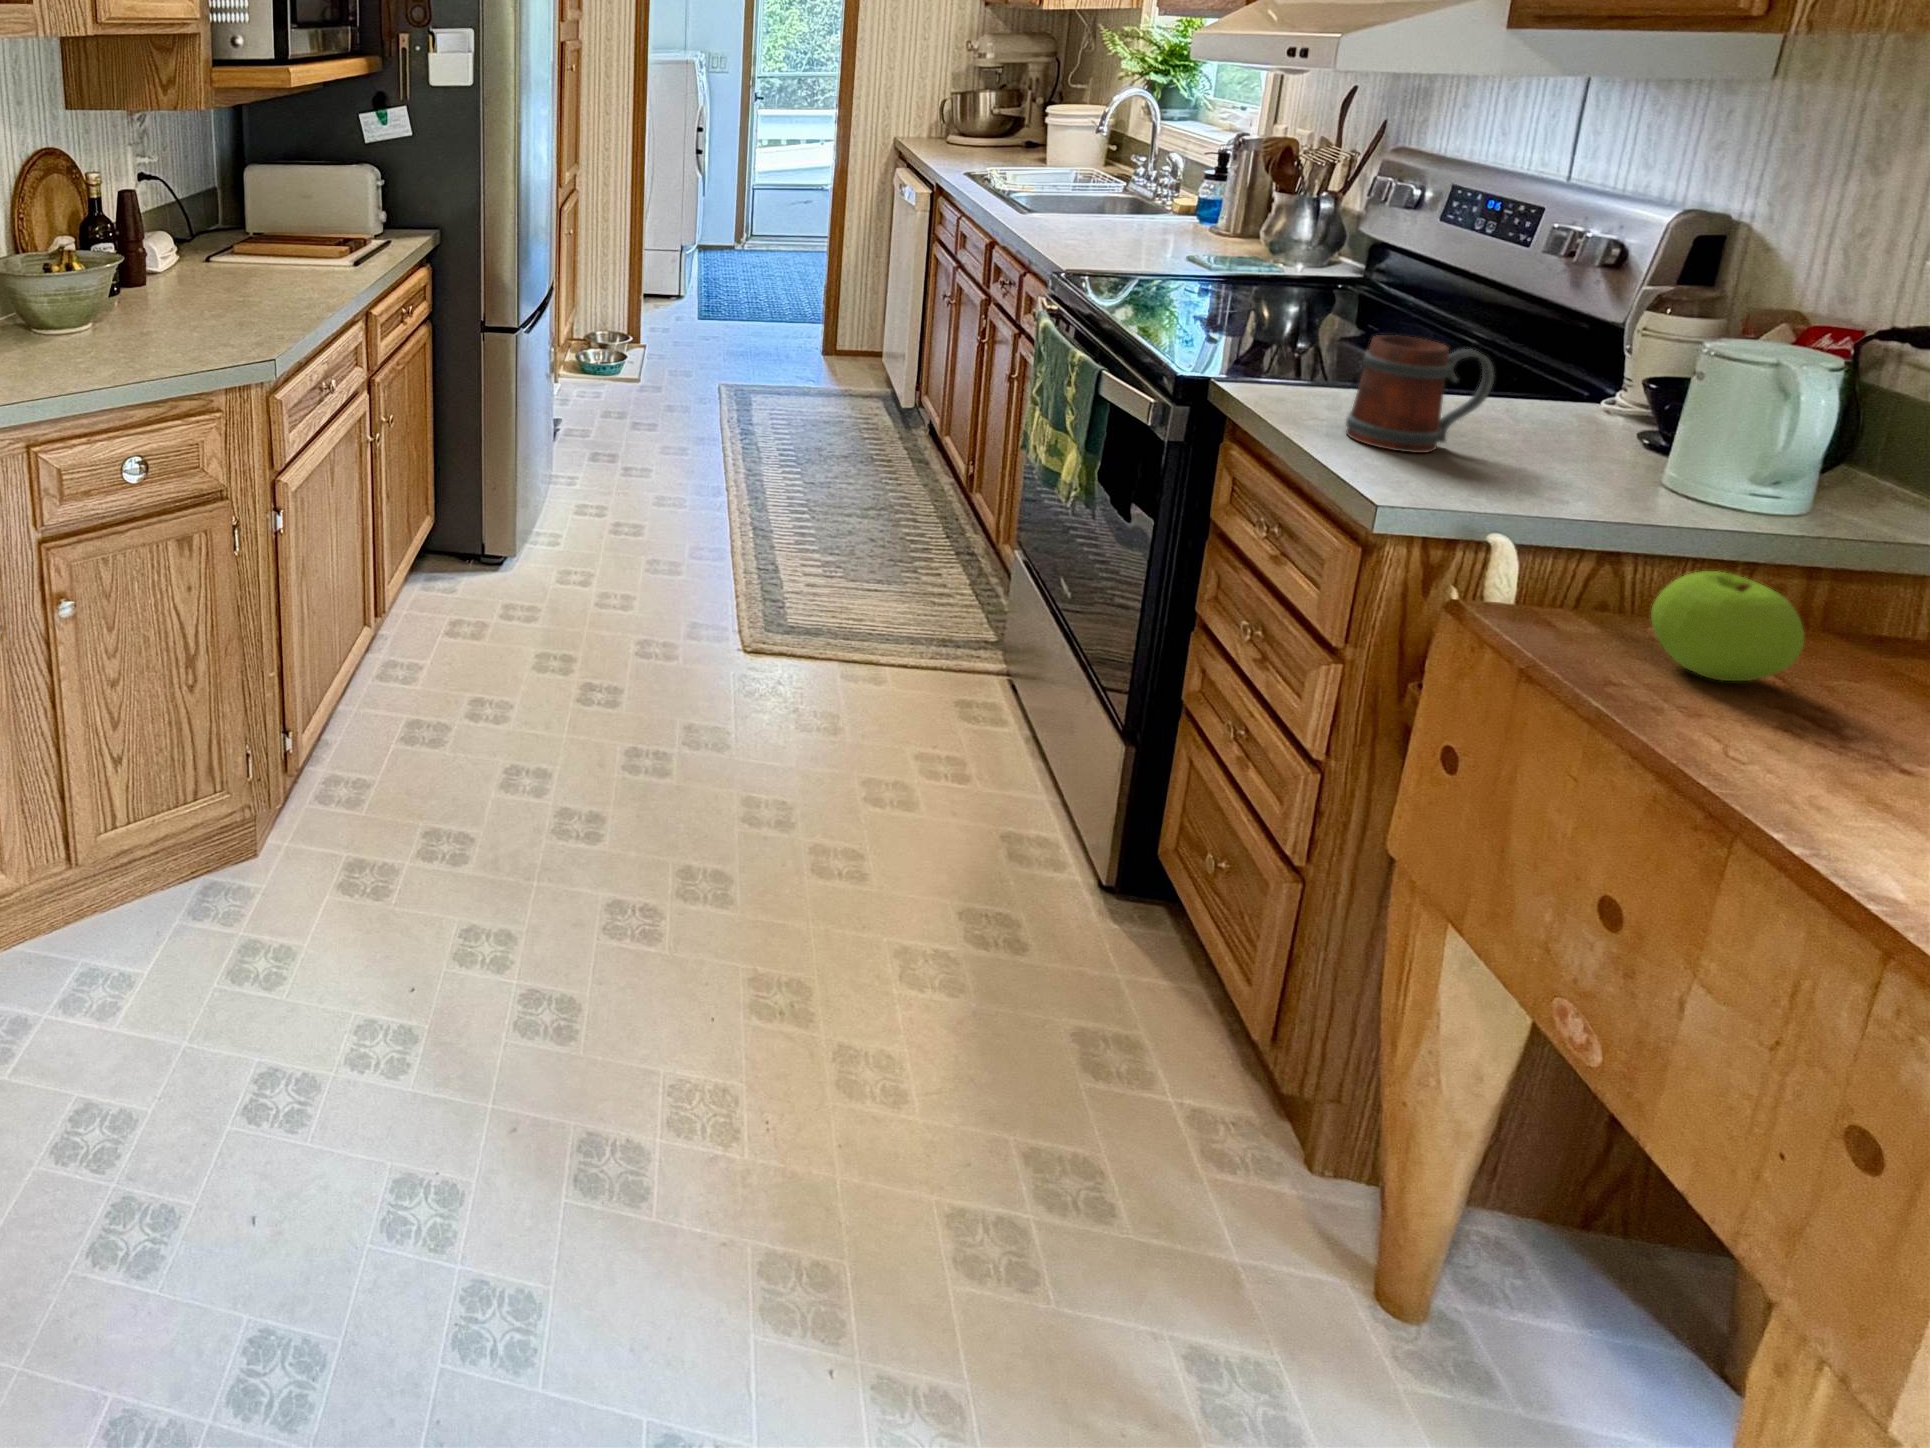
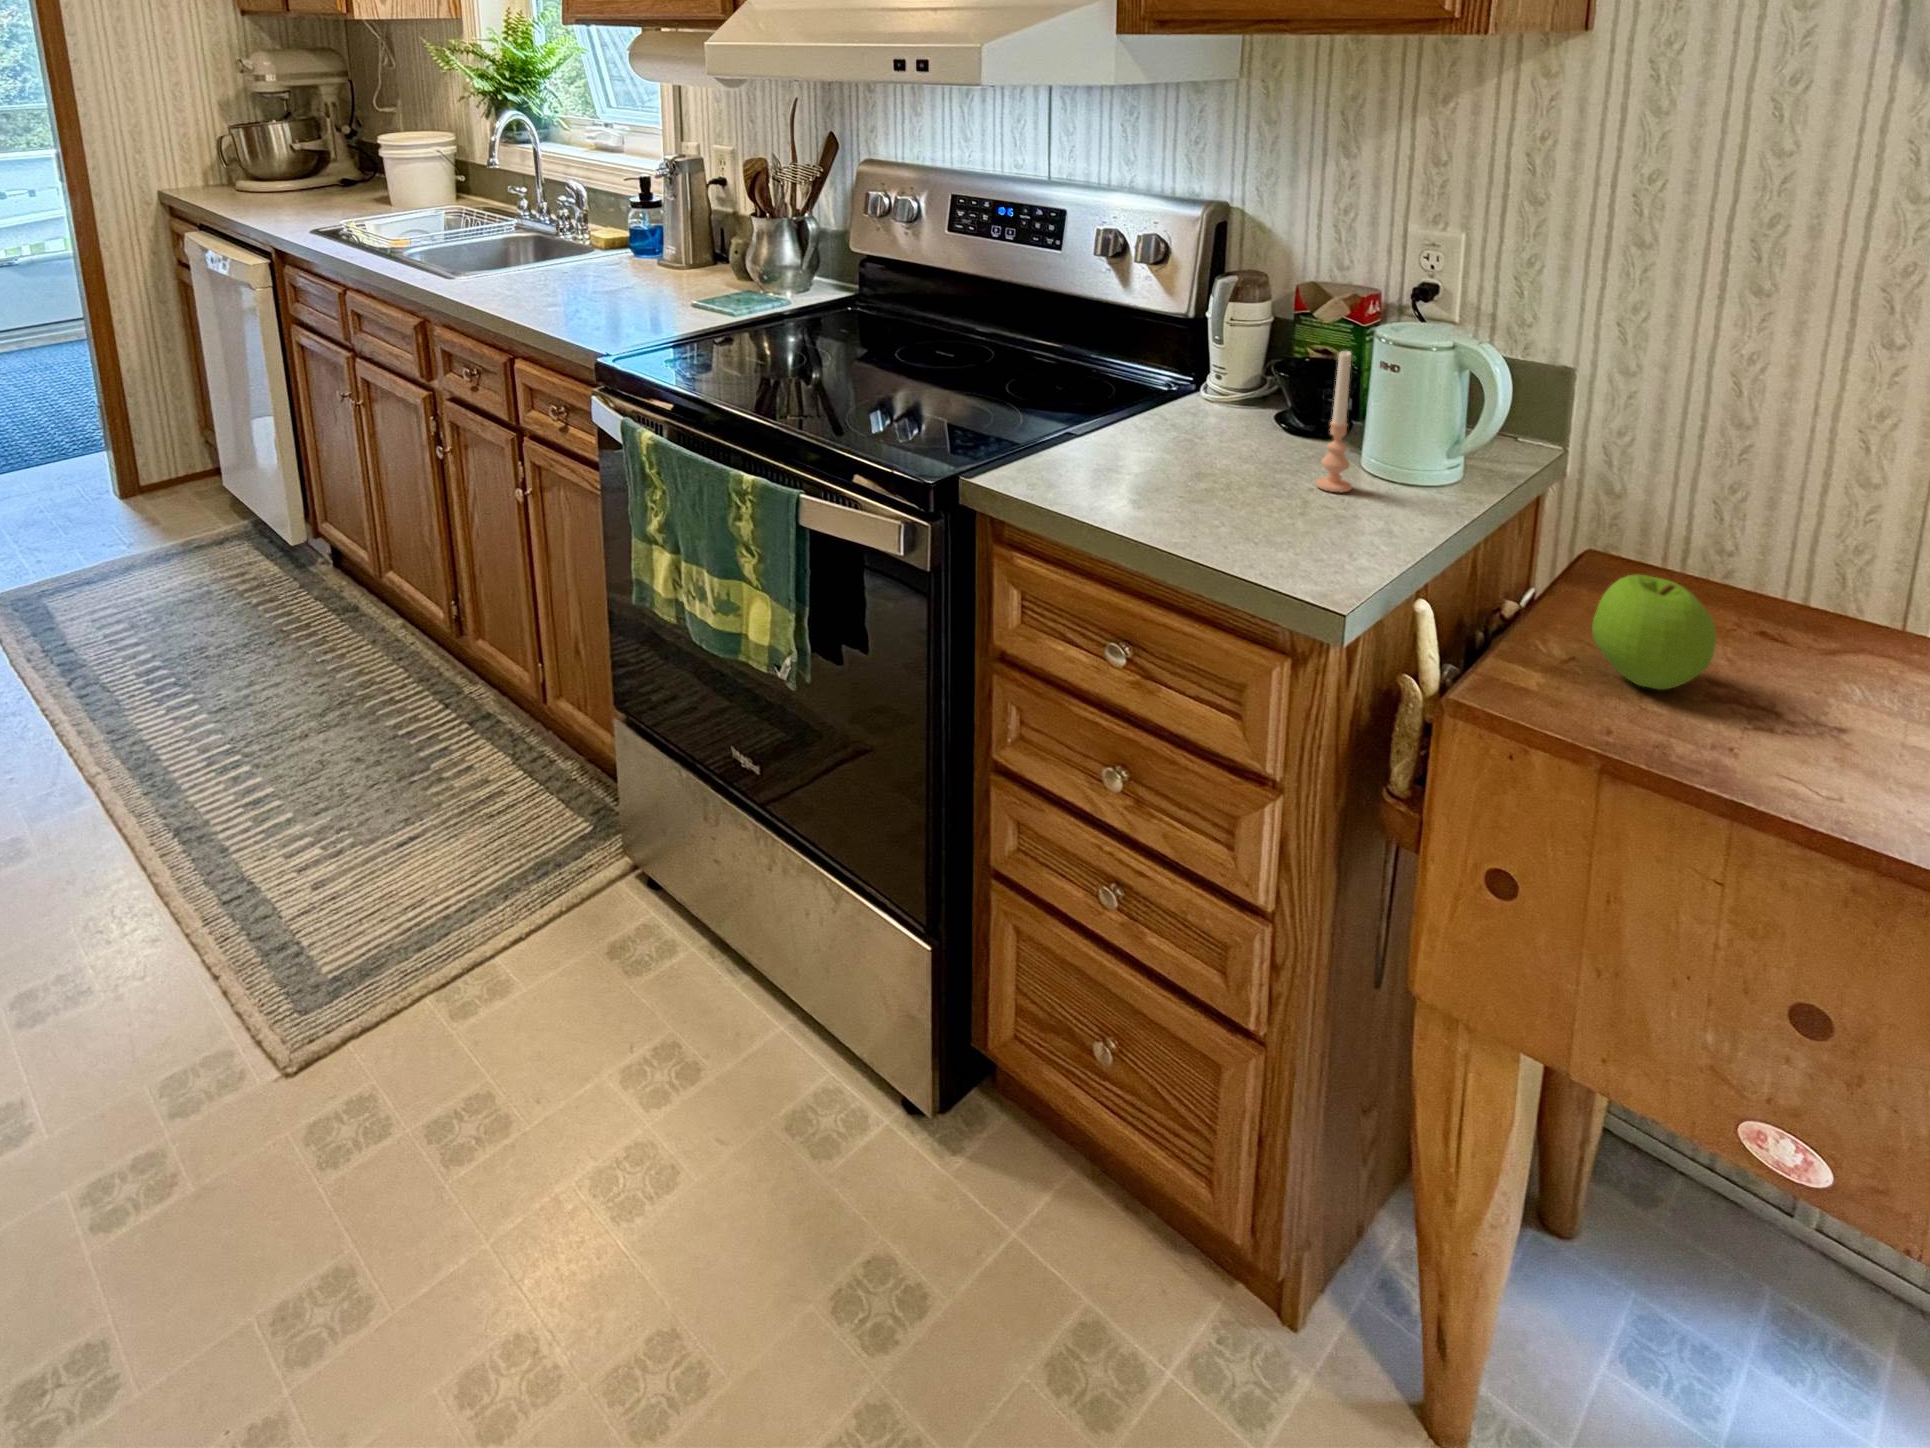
mug: present [1346,335,1495,453] -> none [1174,381,1276,520]
candle: none [1543,341,1603,476] -> present [1315,351,1352,492]

